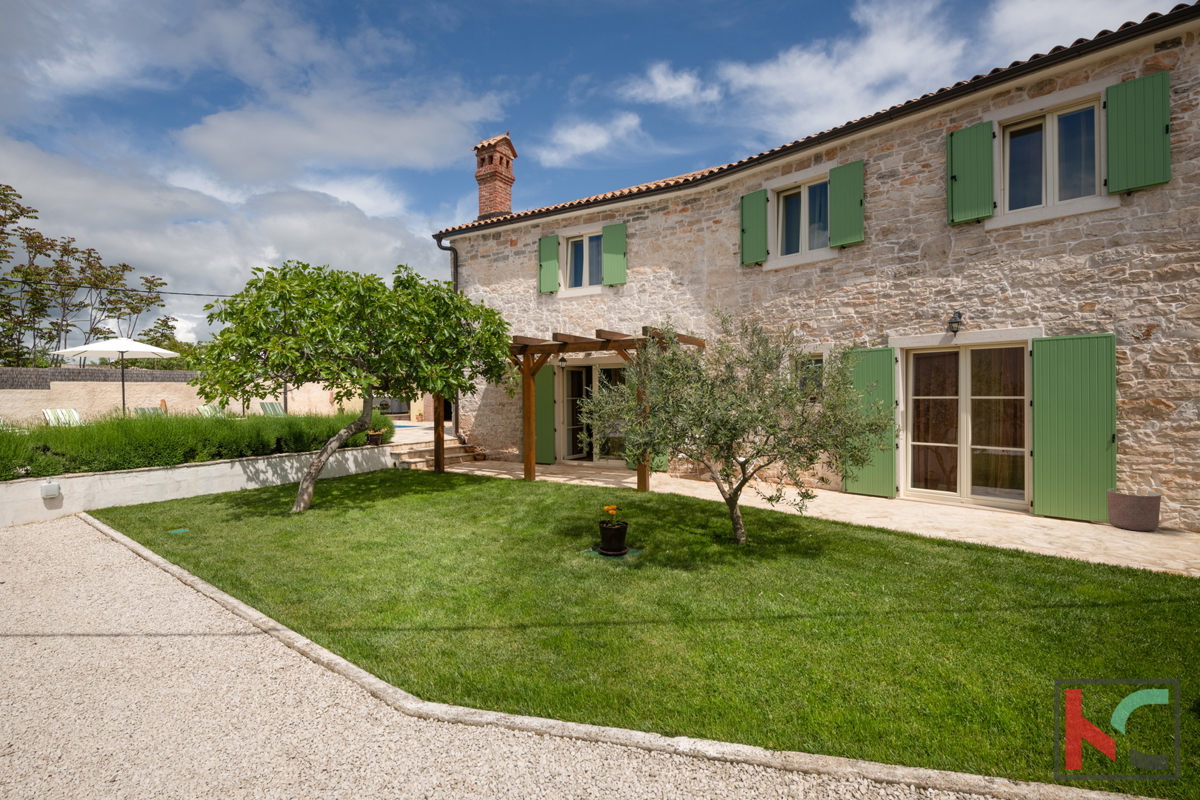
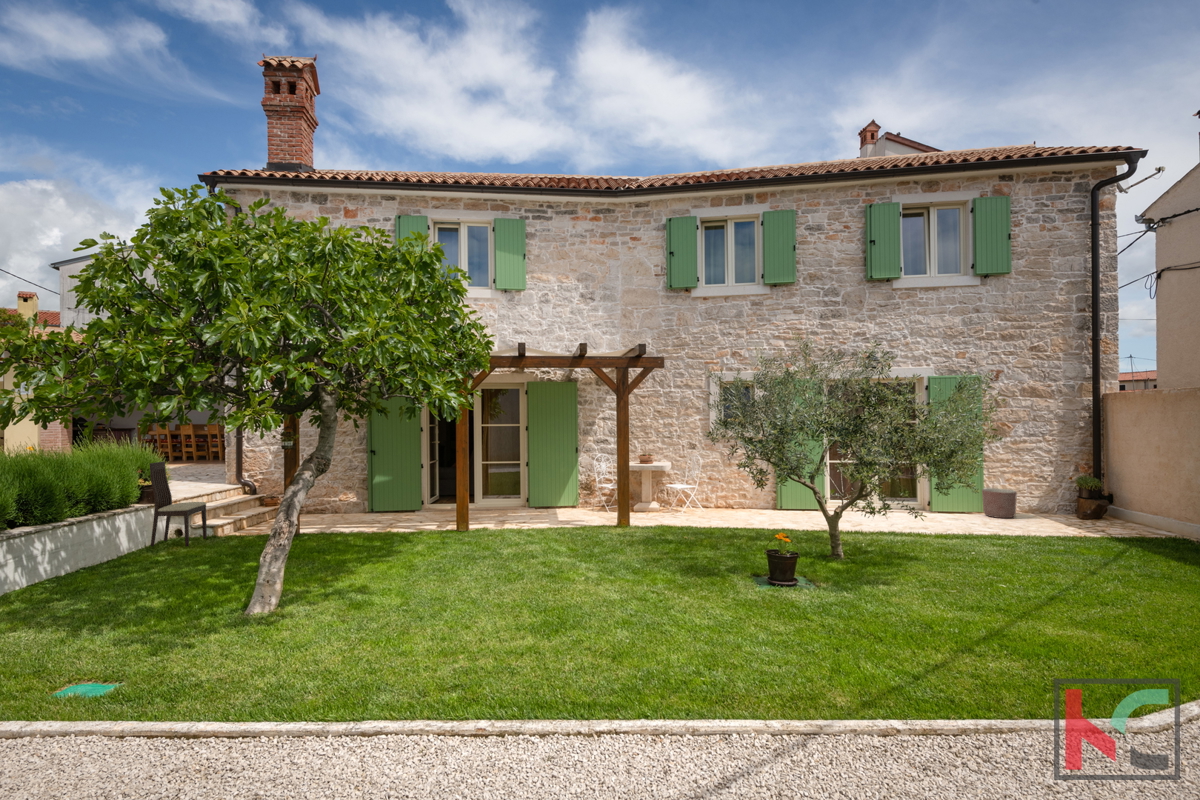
chair: none [392,414,423,465] -> present [150,461,207,546]

